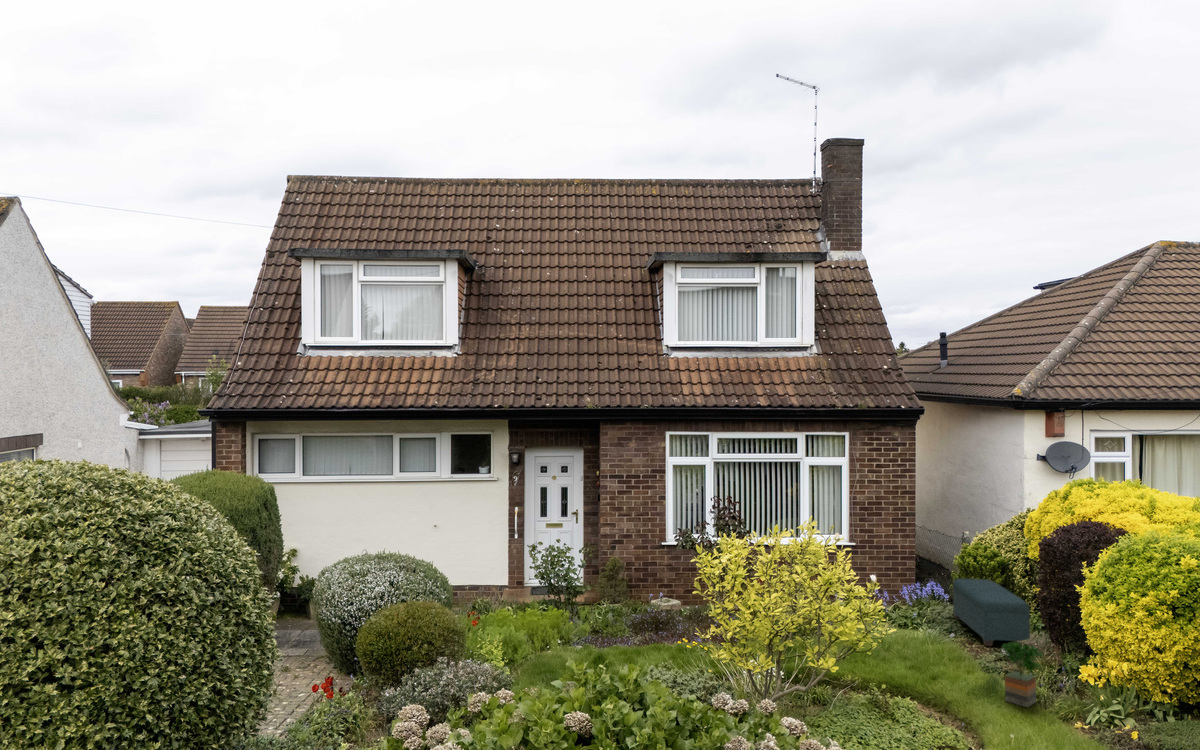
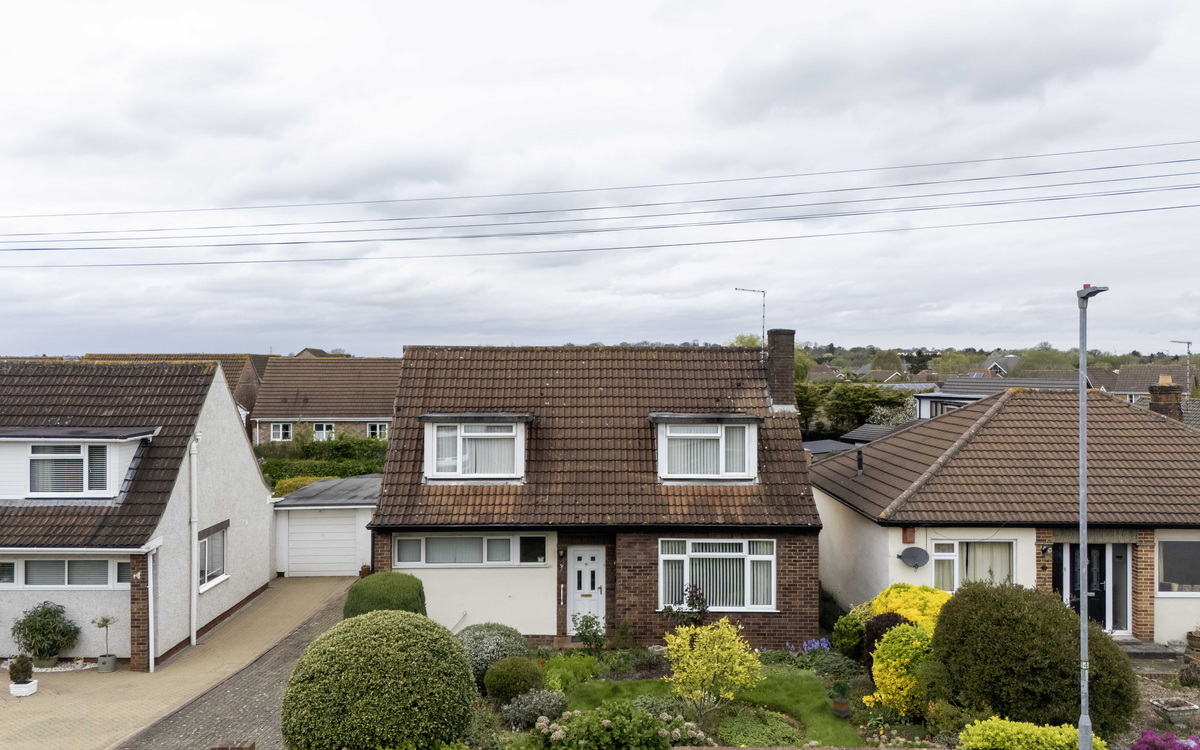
bench: present [953,579,1030,646] -> none [831,639,866,683]

